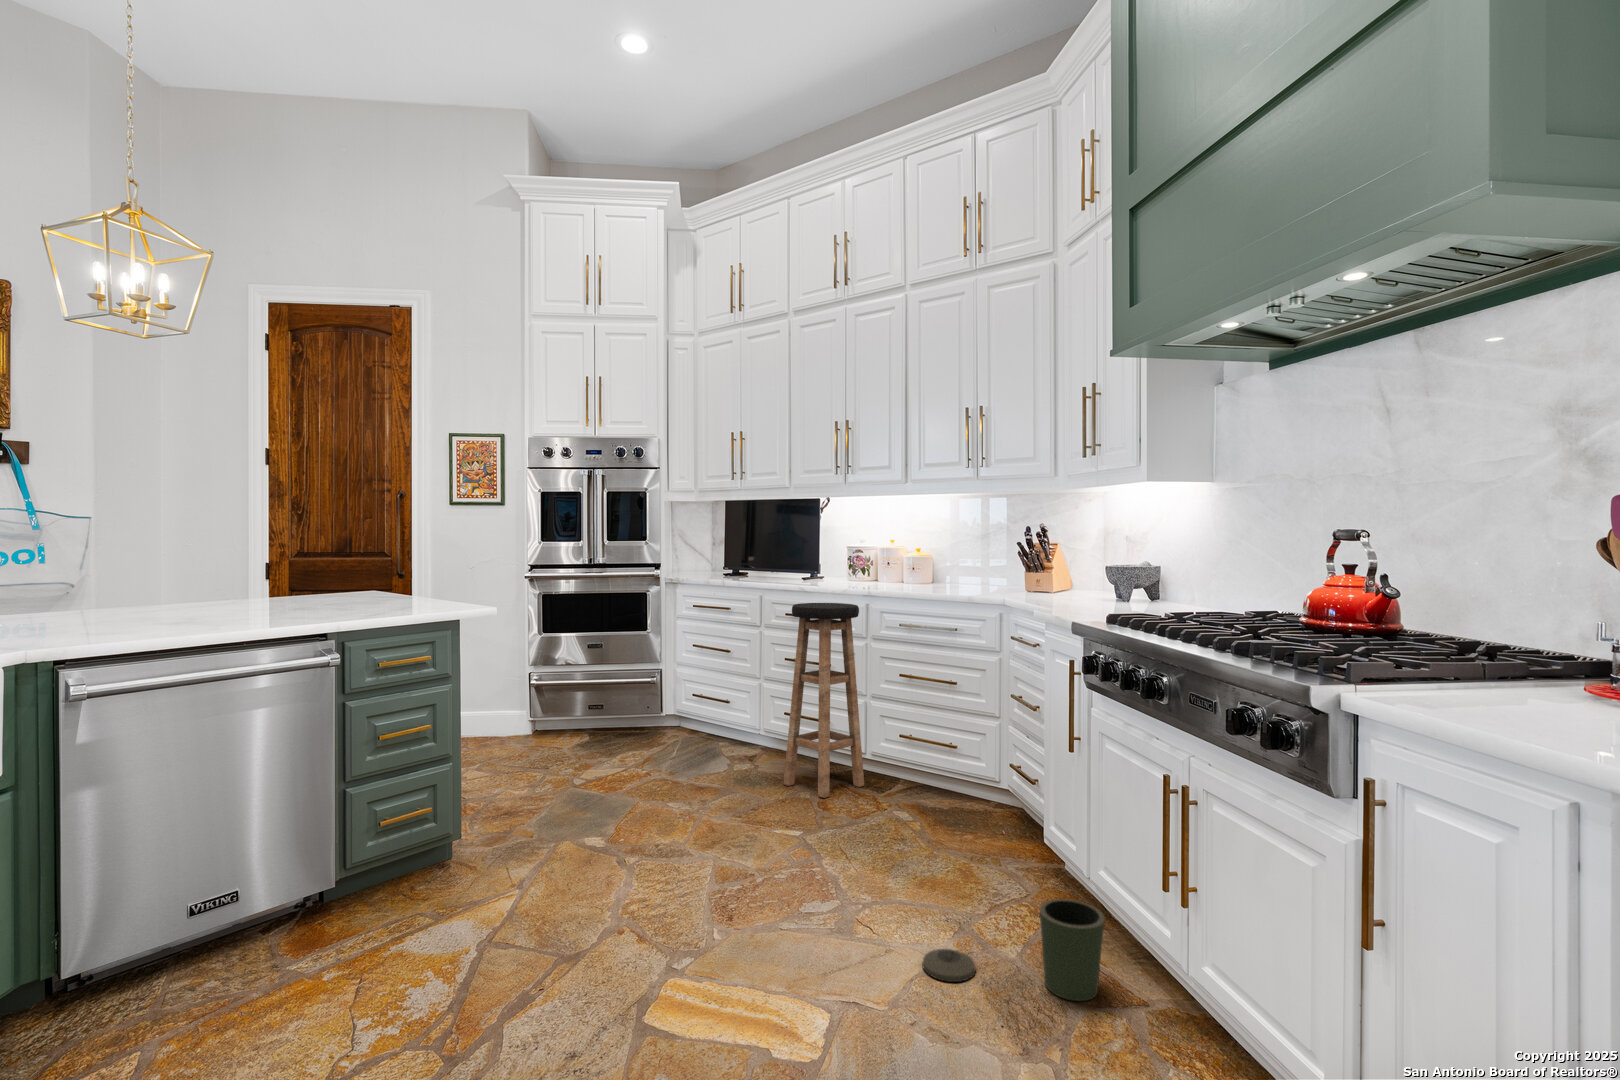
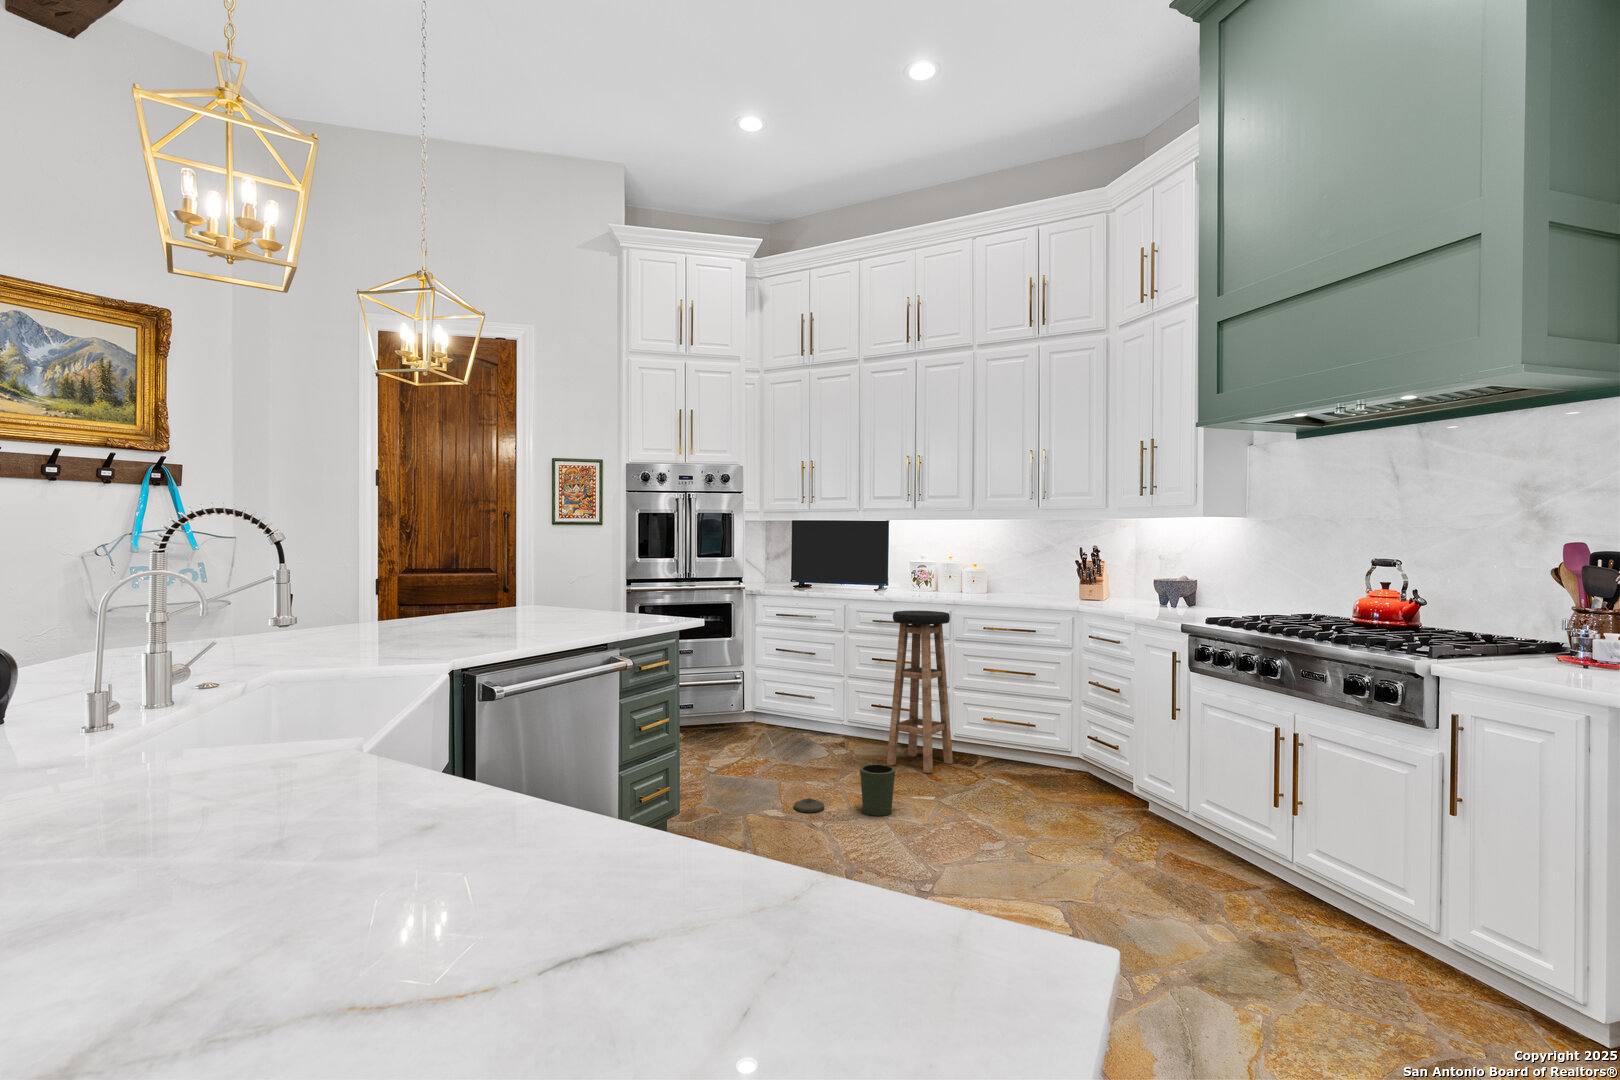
trash can: present [922,899,1105,1001] -> present [794,764,895,816]

